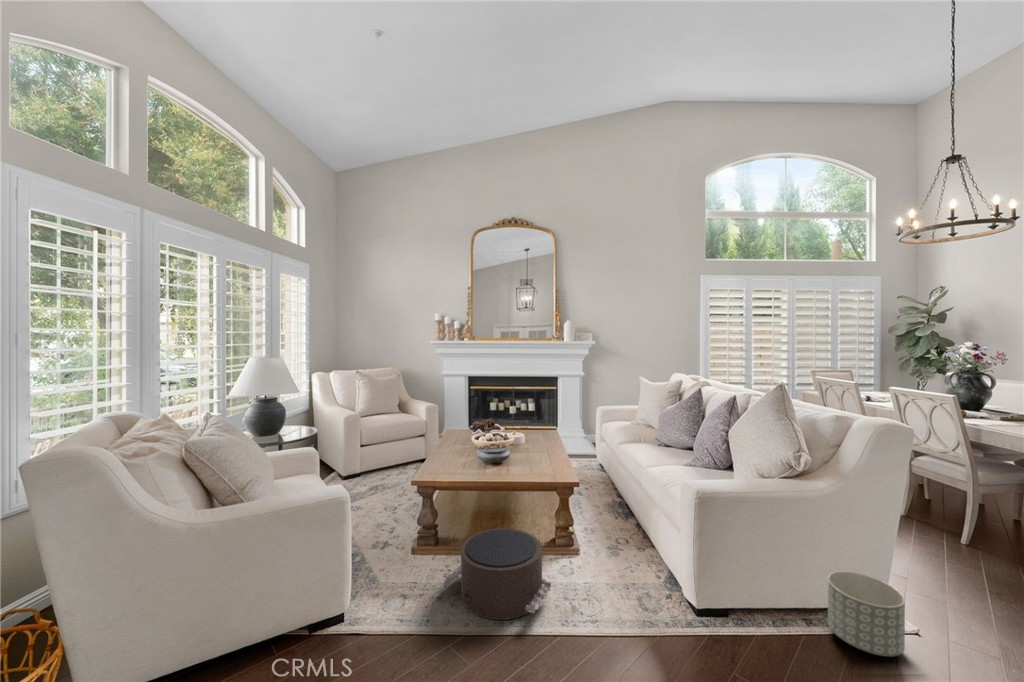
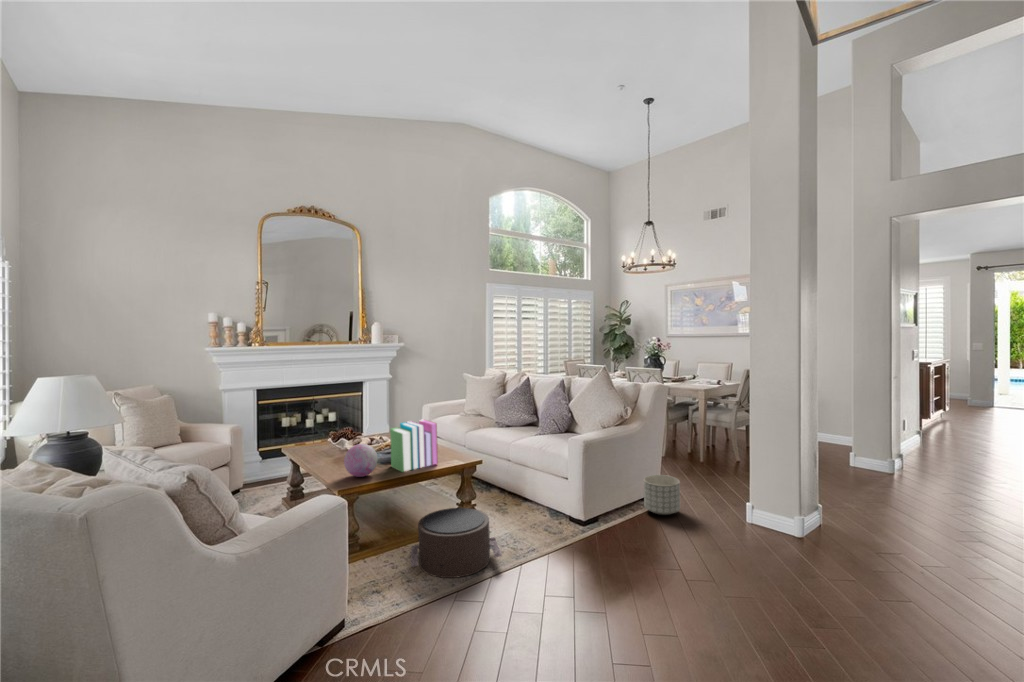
books: none [484,424,527,477] -> present [390,419,438,472]
decorative orb: none [433,439,465,472] -> present [344,444,378,477]

